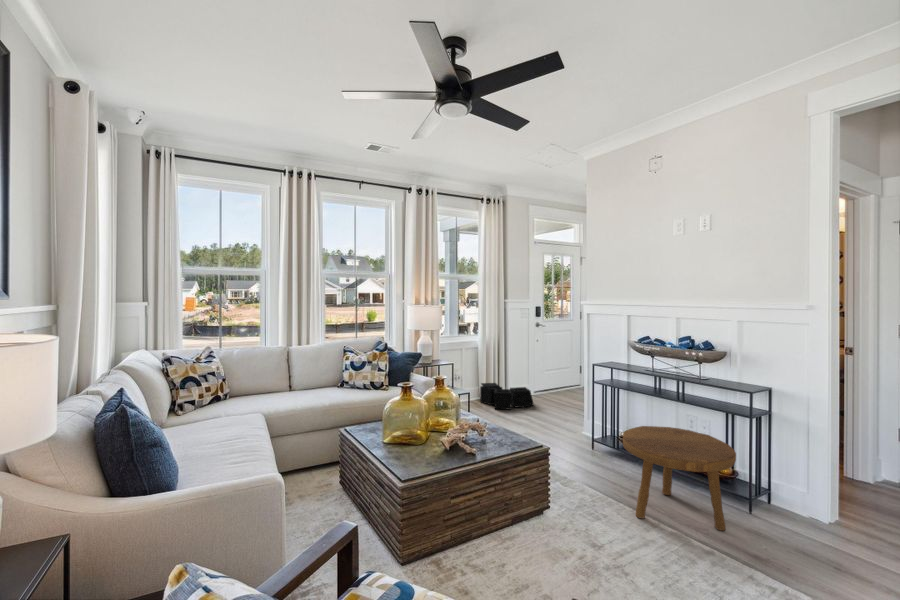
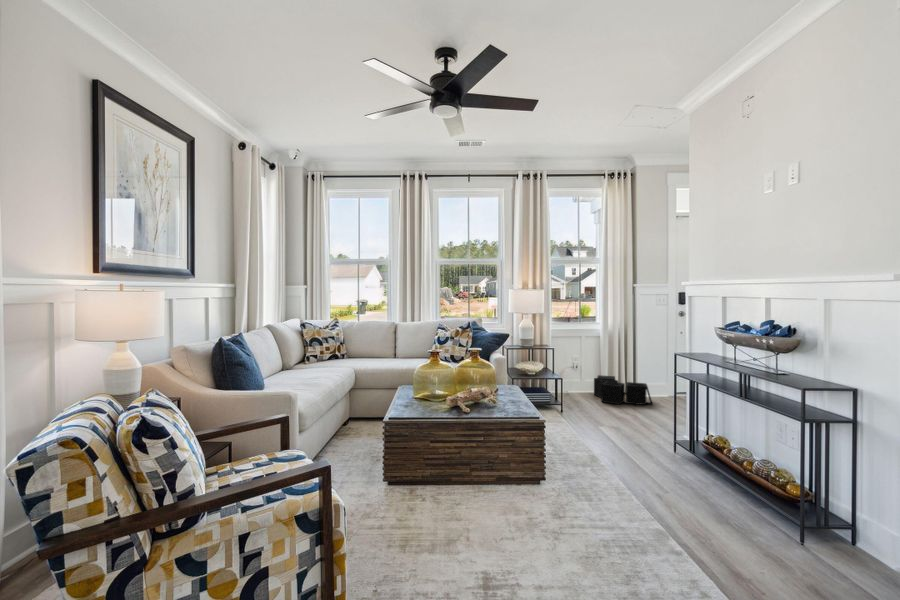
footstool: present [623,426,736,531] -> none [630,416,767,546]

